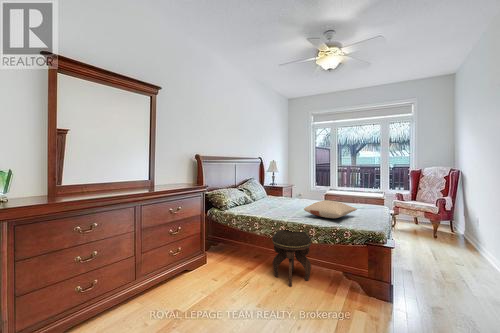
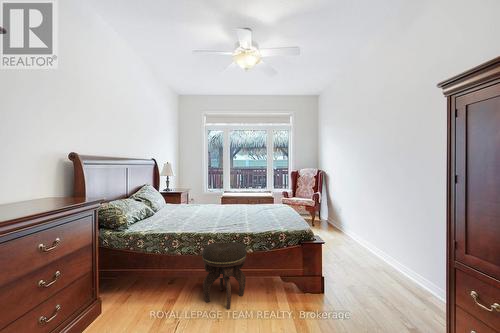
pillow: present [304,200,357,218] -> none [230,204,277,222]

